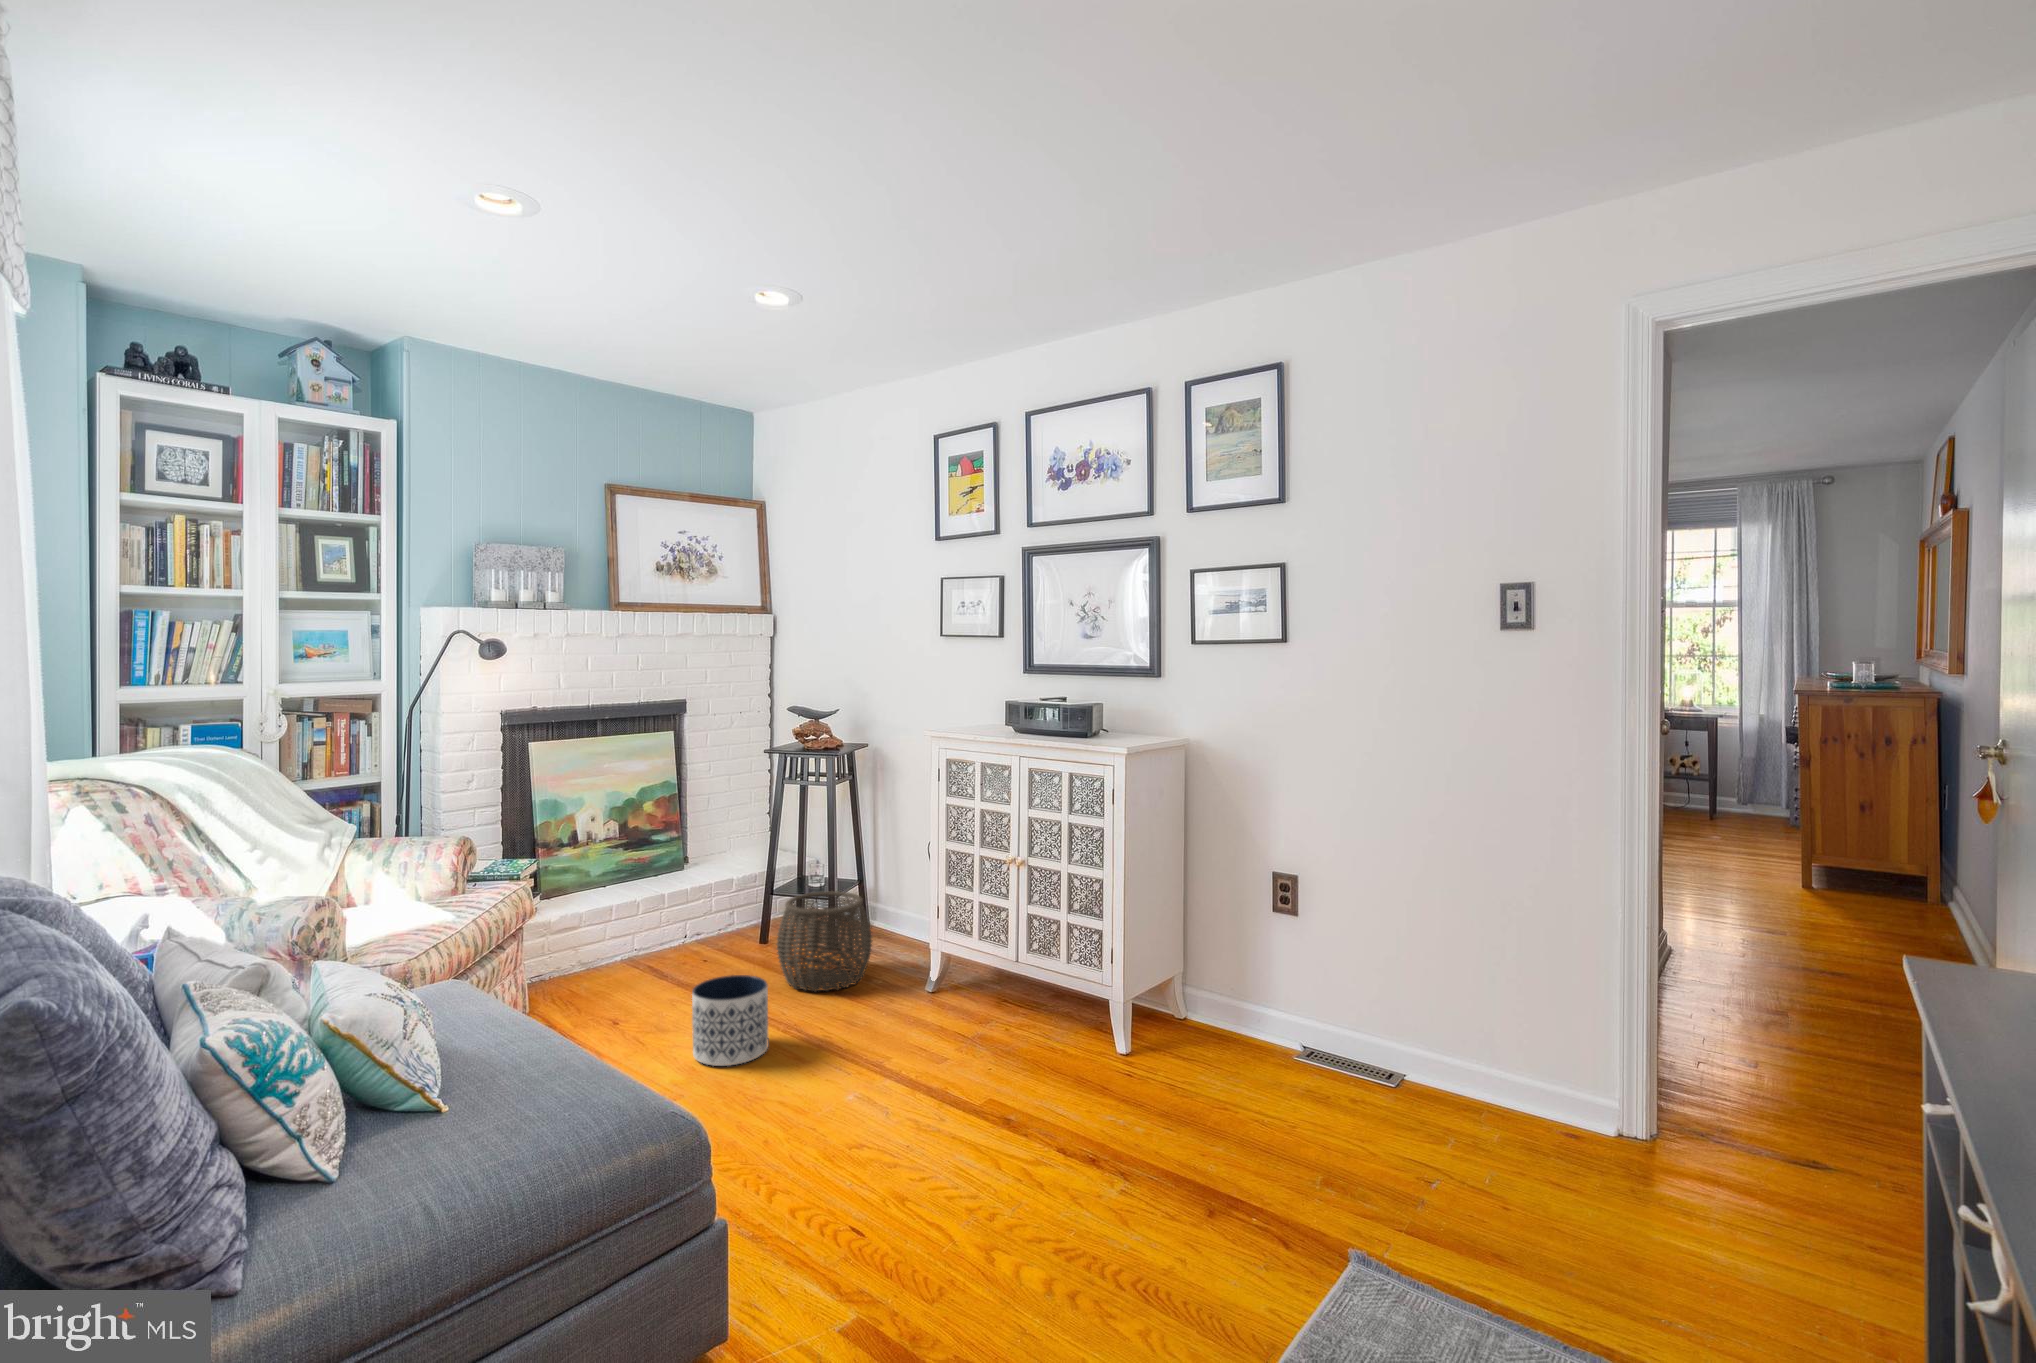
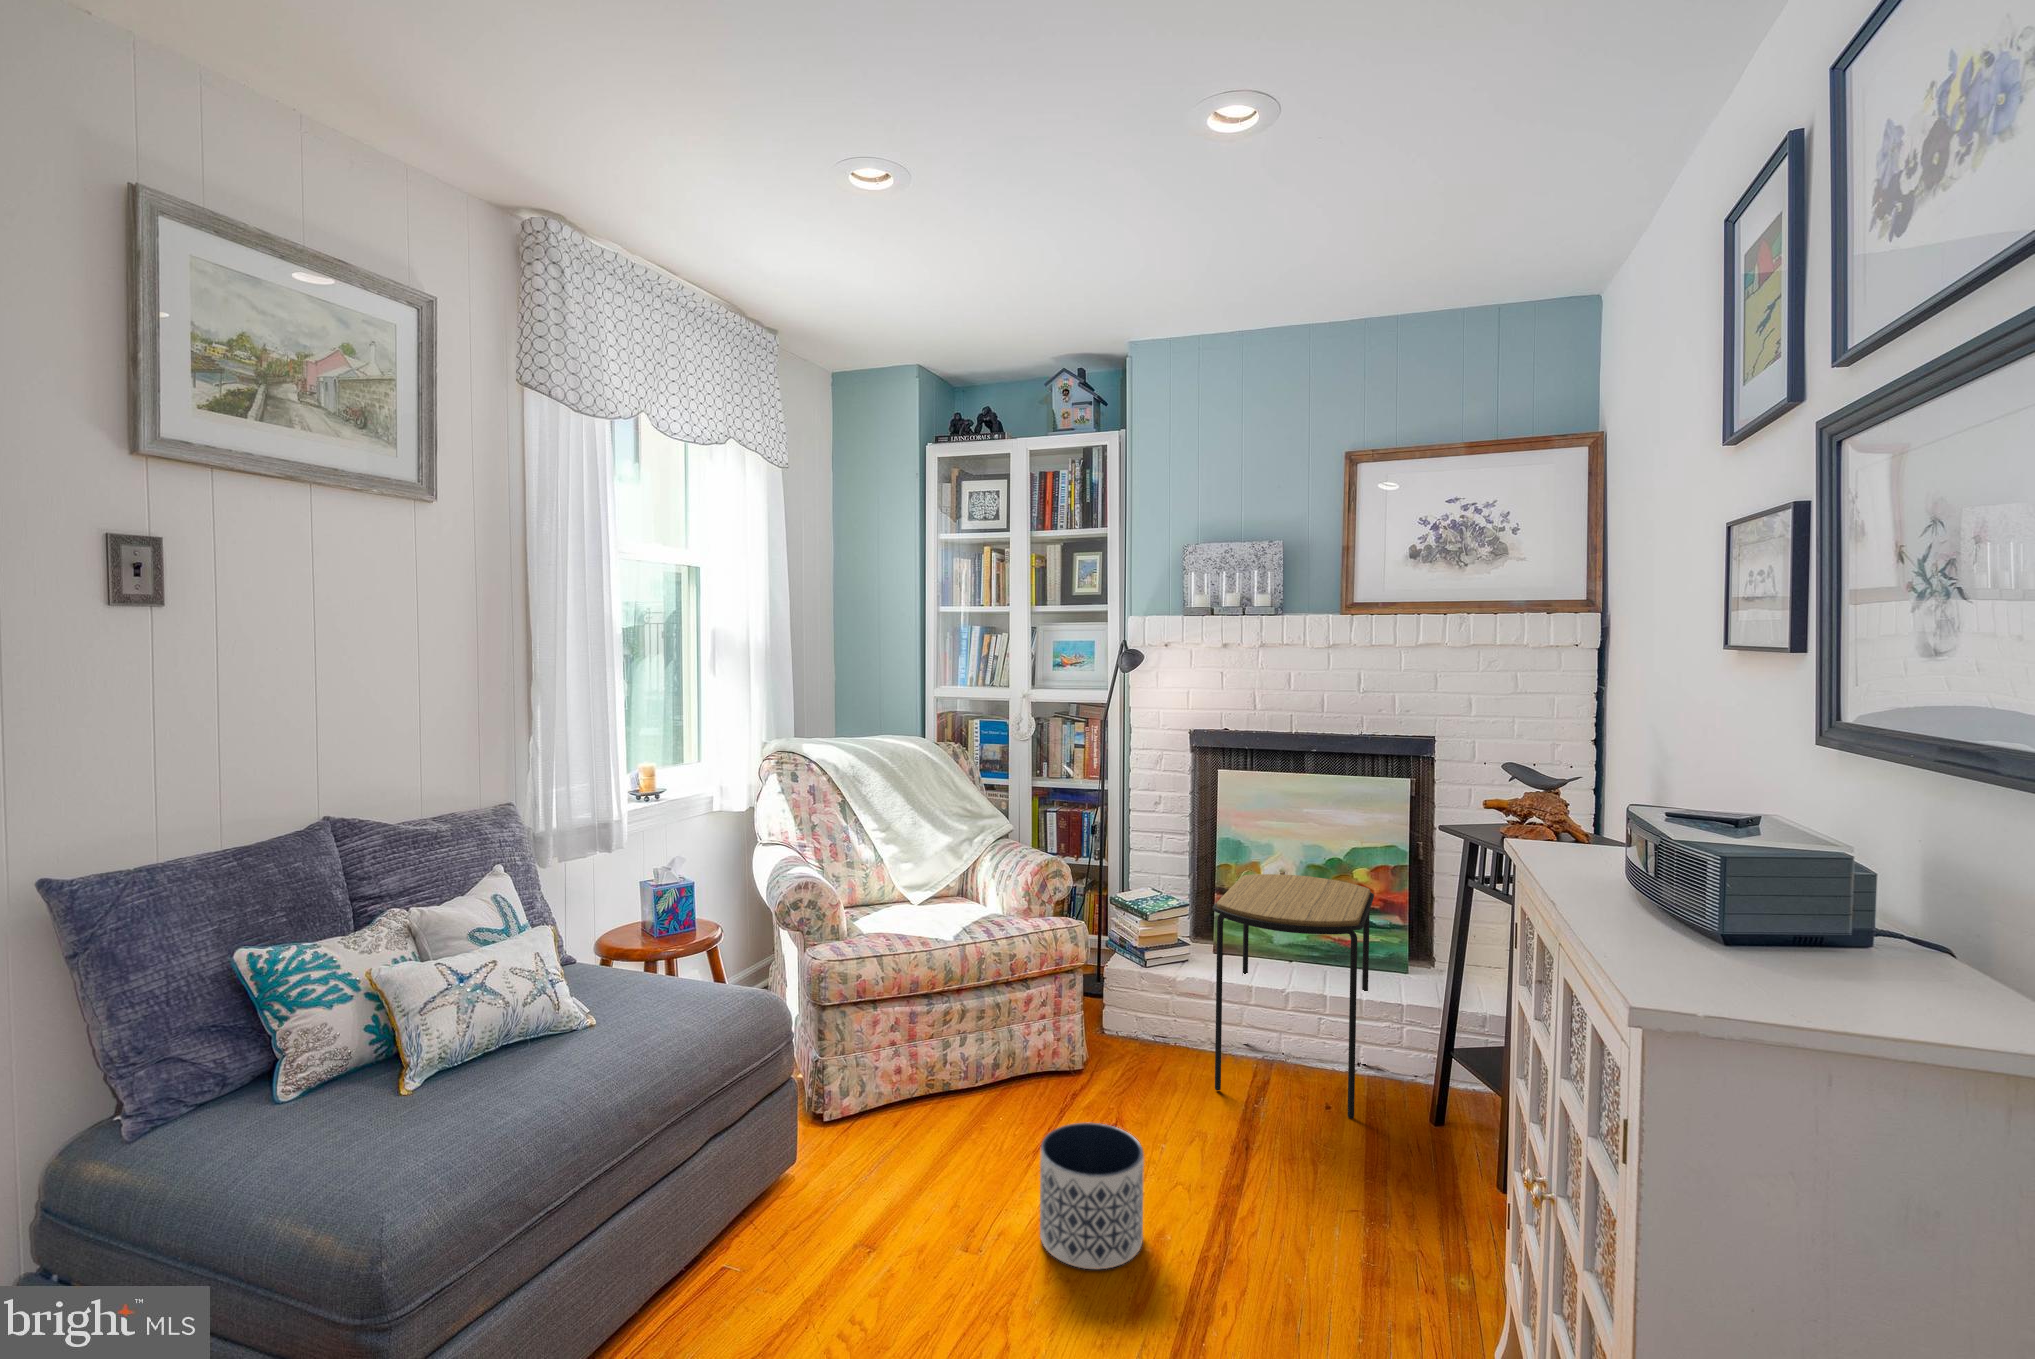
side table: none [582,811,726,983] -> present [1213,874,1374,1119]
woven basket: present [777,891,872,992] -> none [1303,1071,1475,1270]

